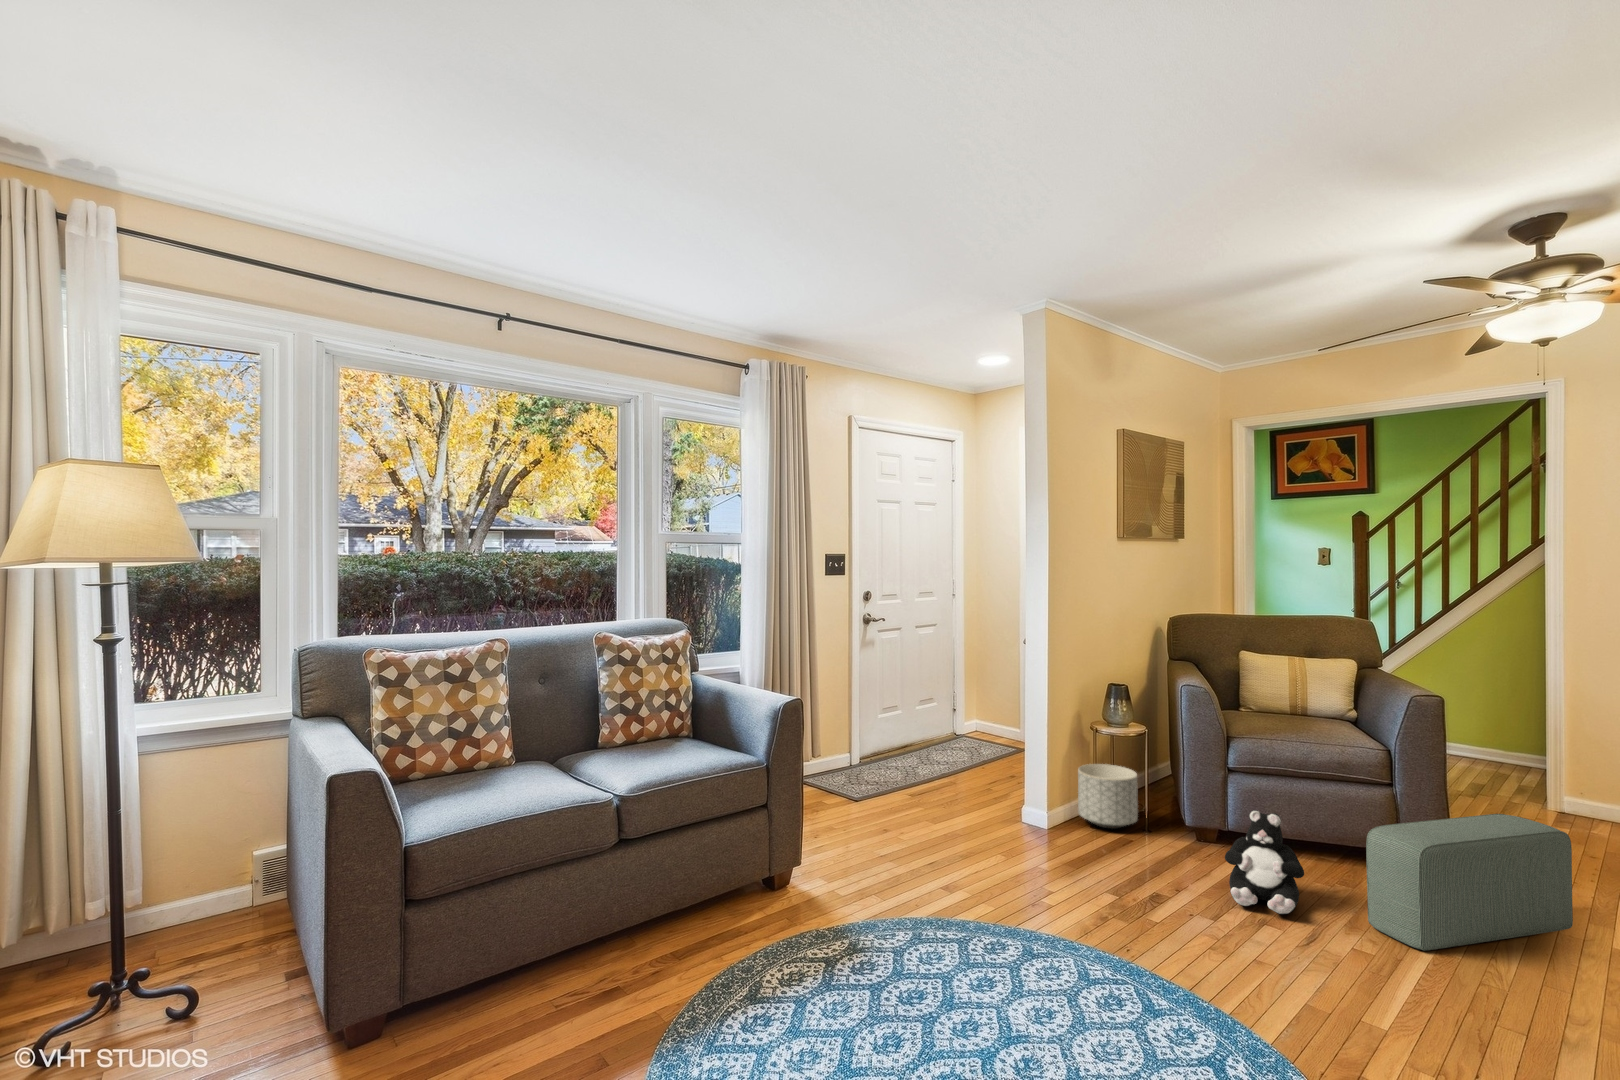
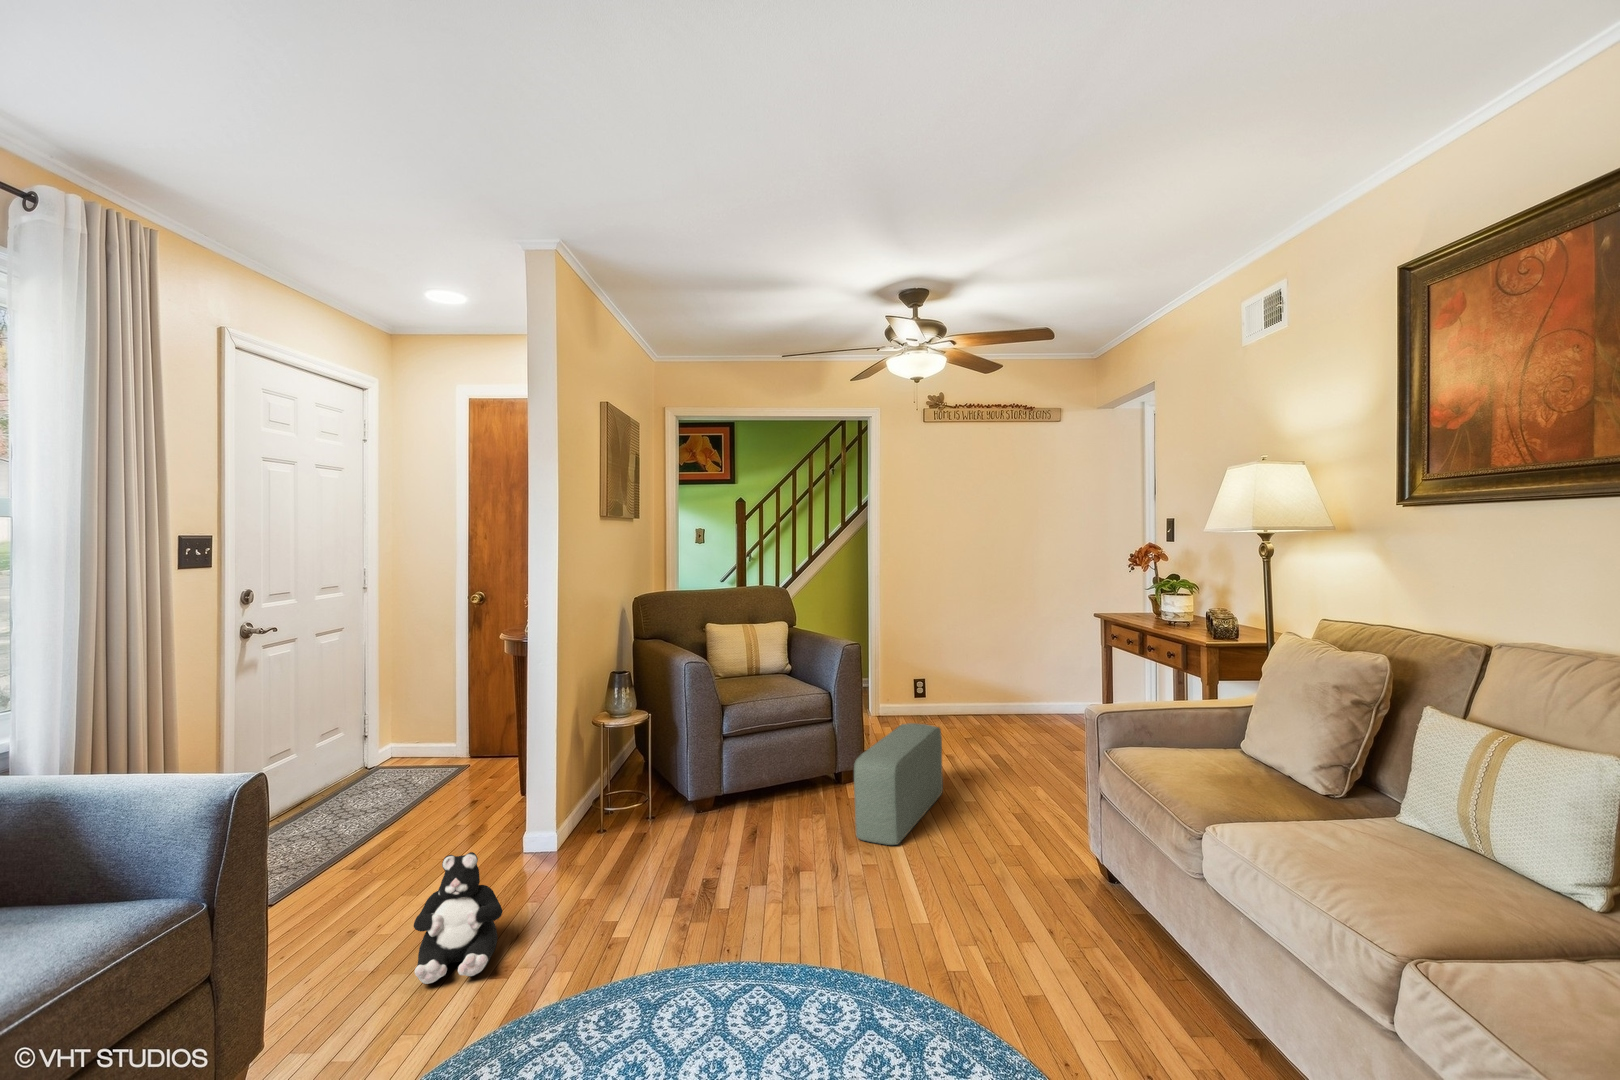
planter: present [1078,764,1138,829] -> none [579,760,640,829]
plush toy: present [1225,810,1304,914] -> present [414,852,502,984]

